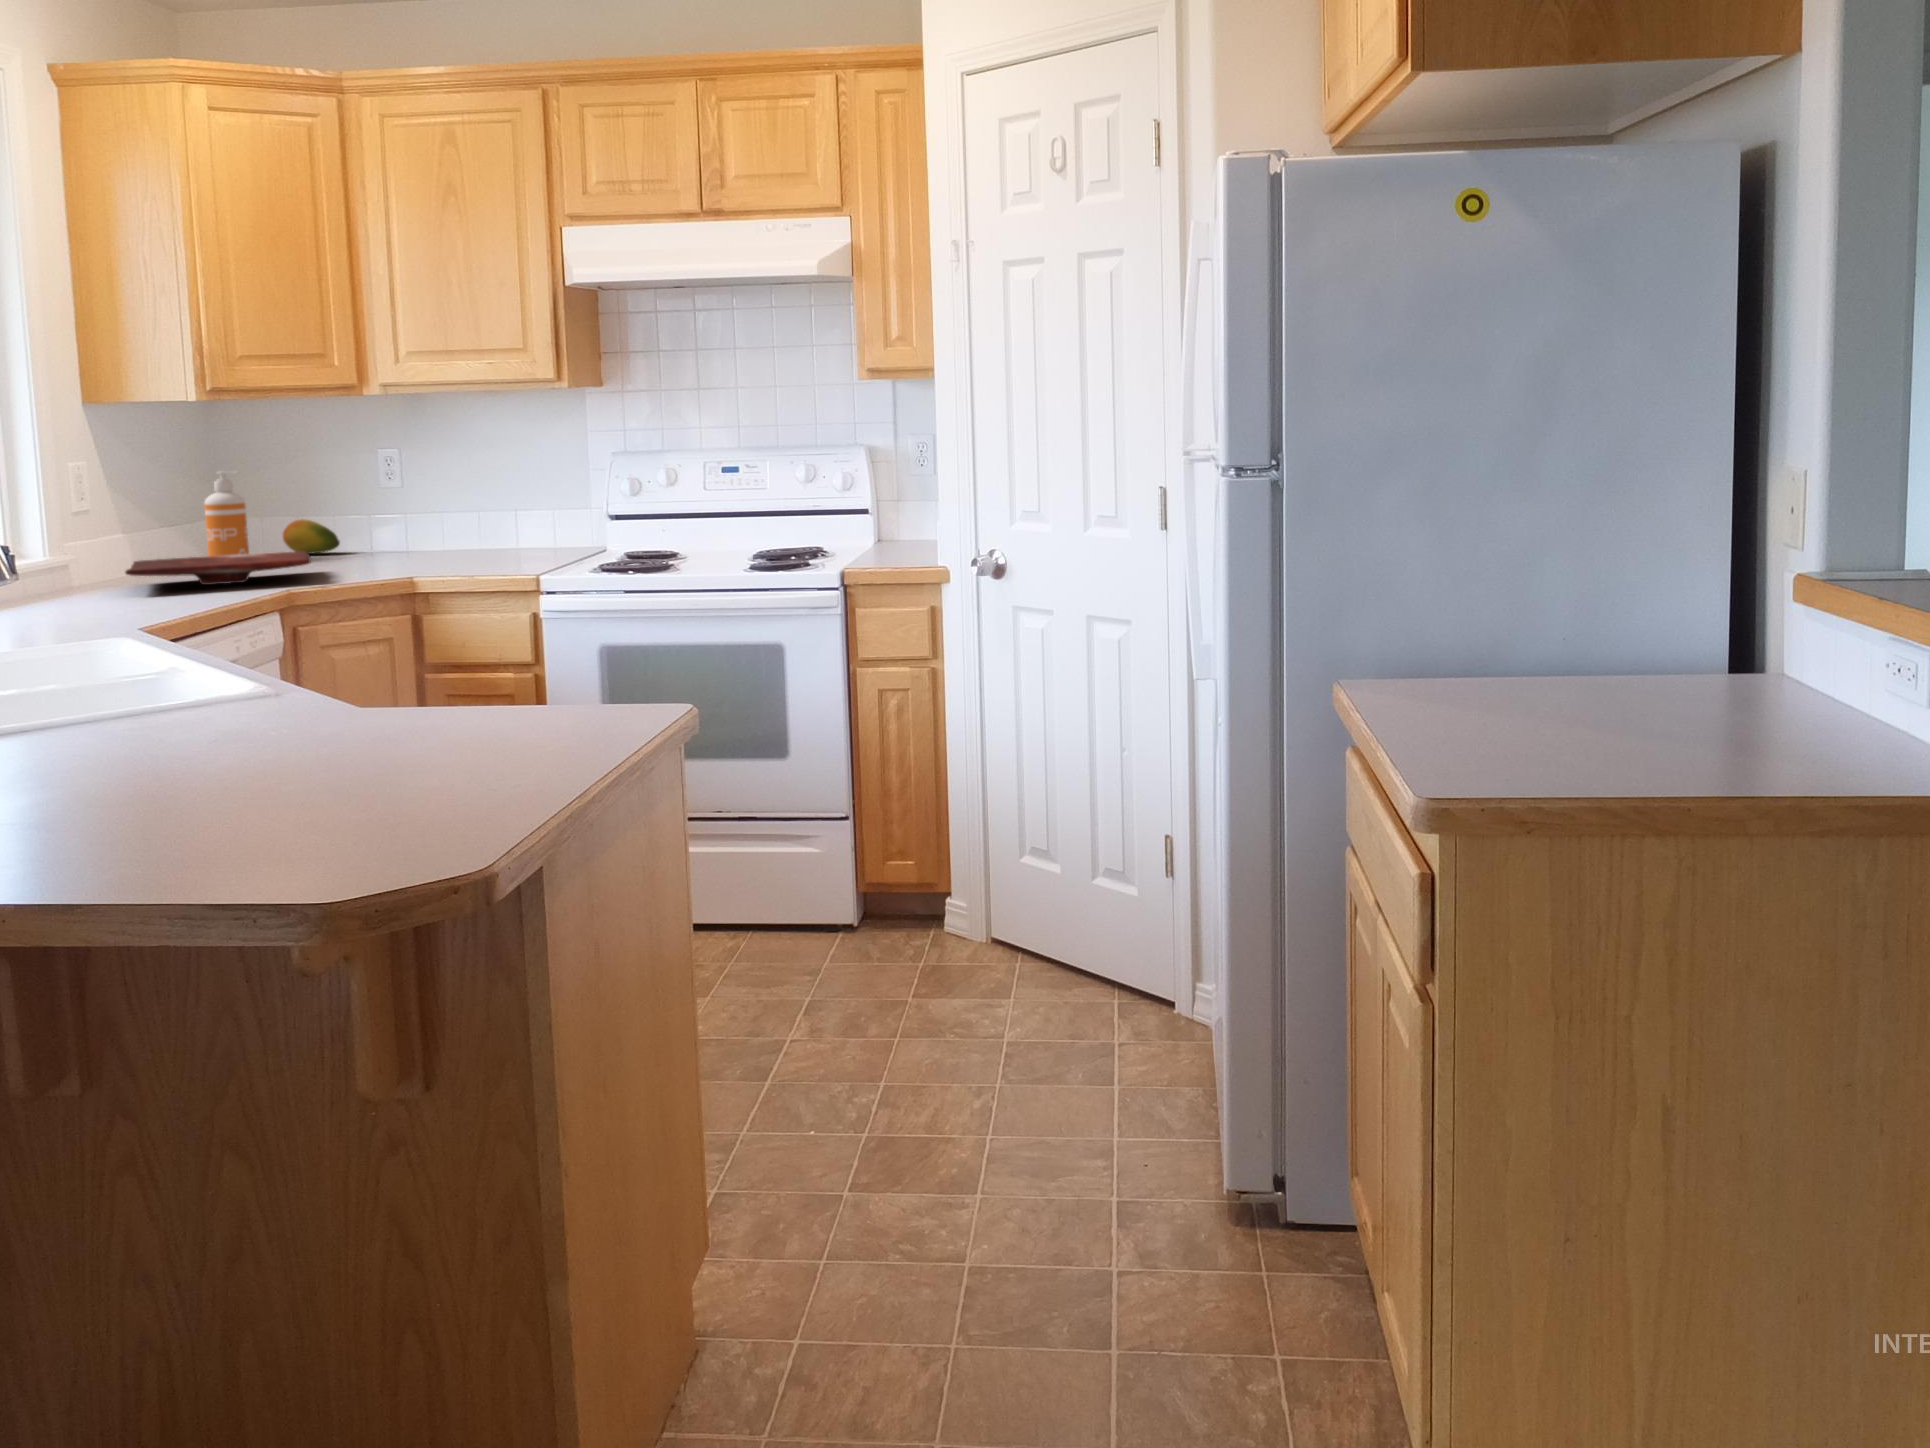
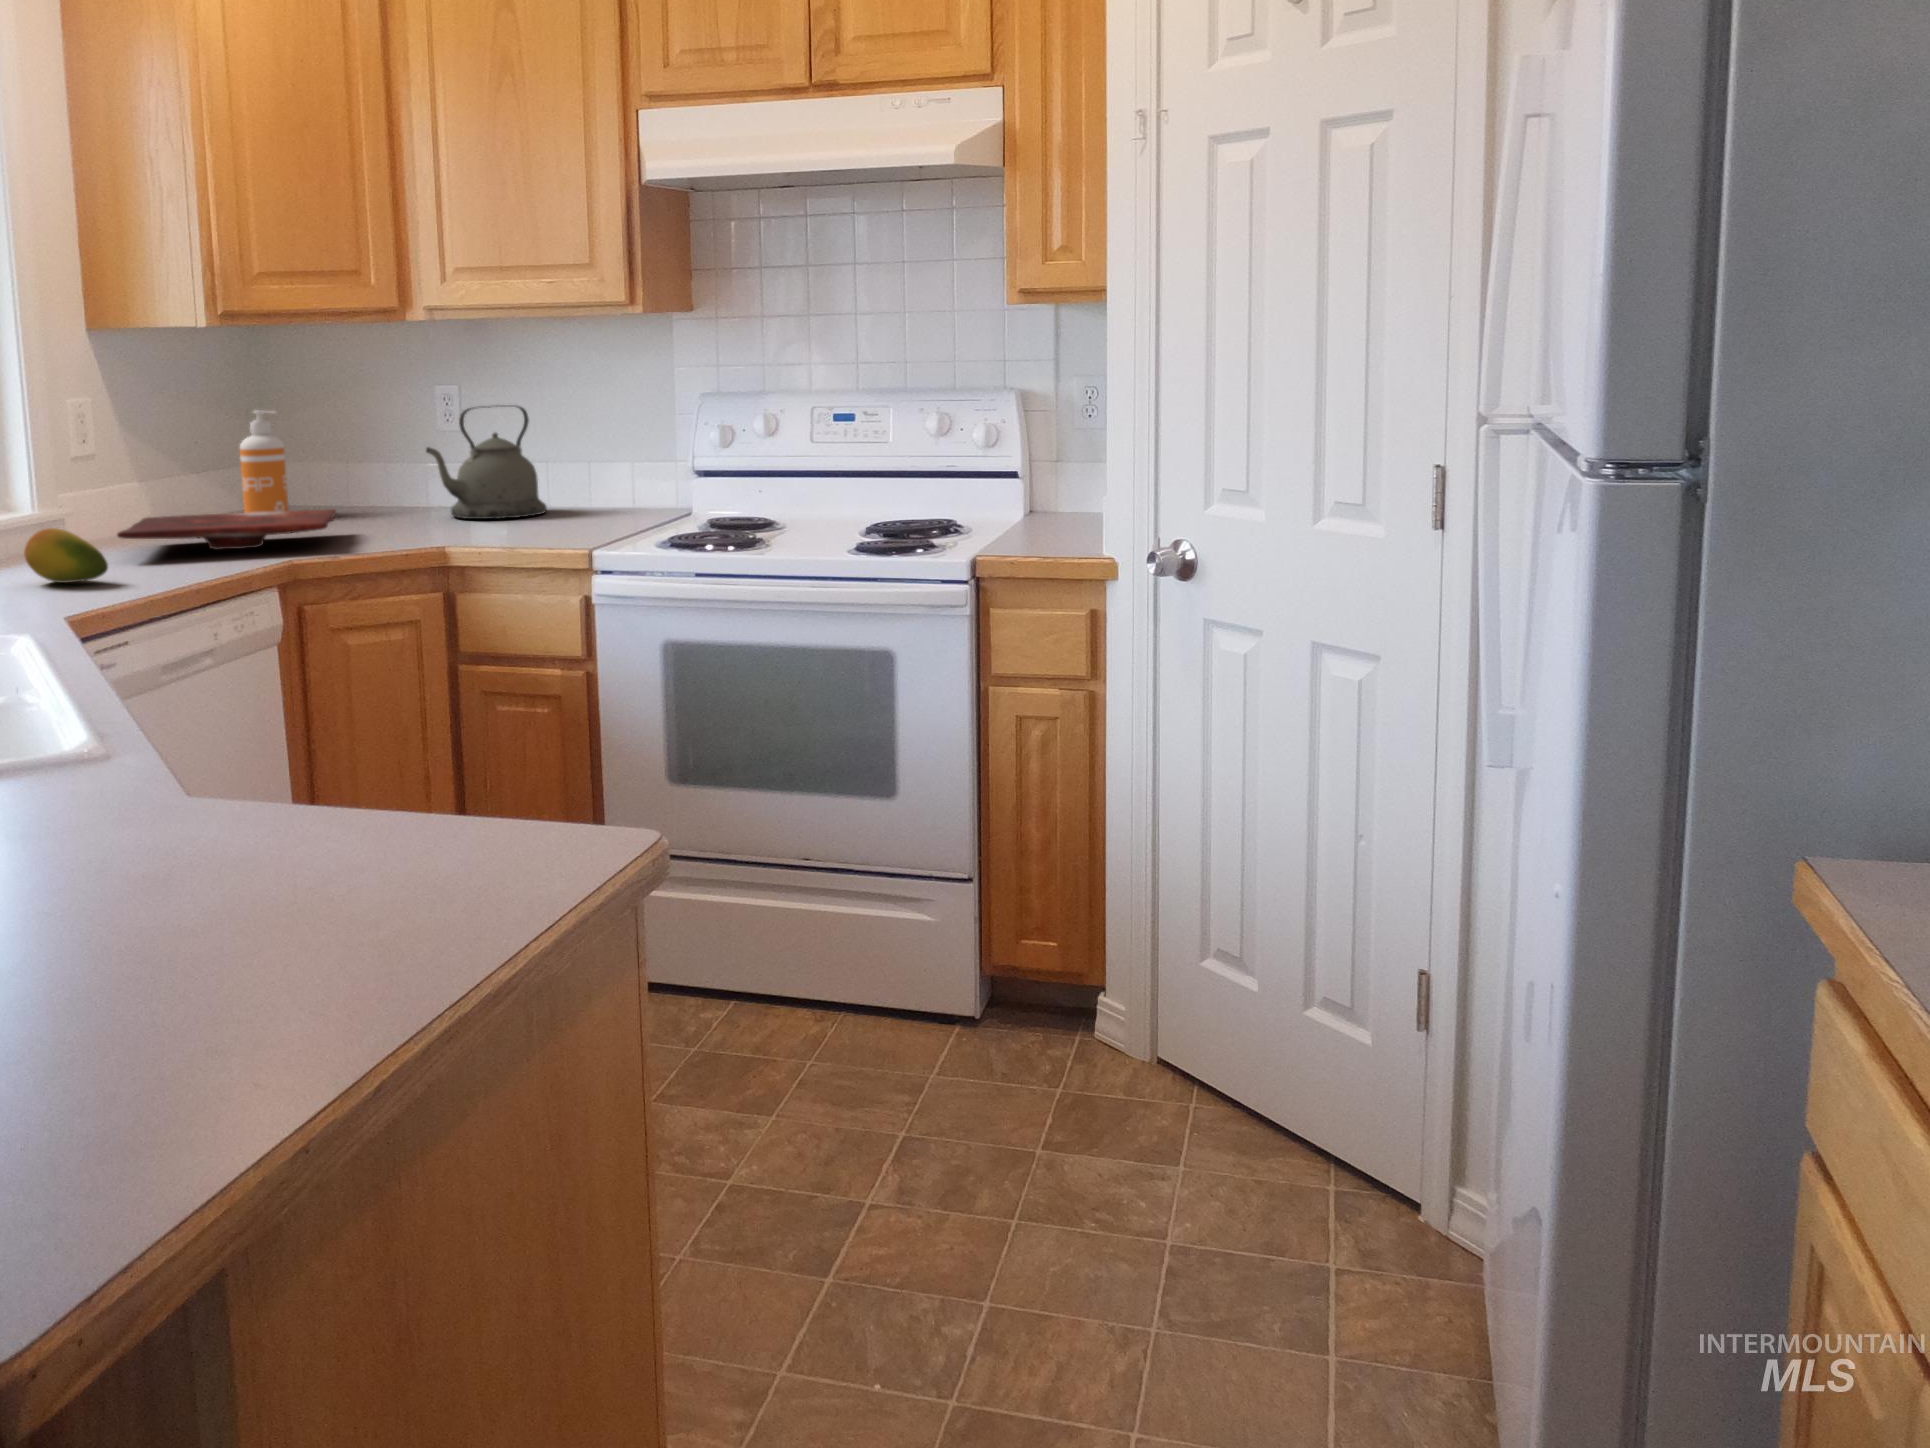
kettle: none [380,464,483,558] -> present [426,405,547,519]
fruit: present [282,519,340,554] -> present [24,528,108,583]

